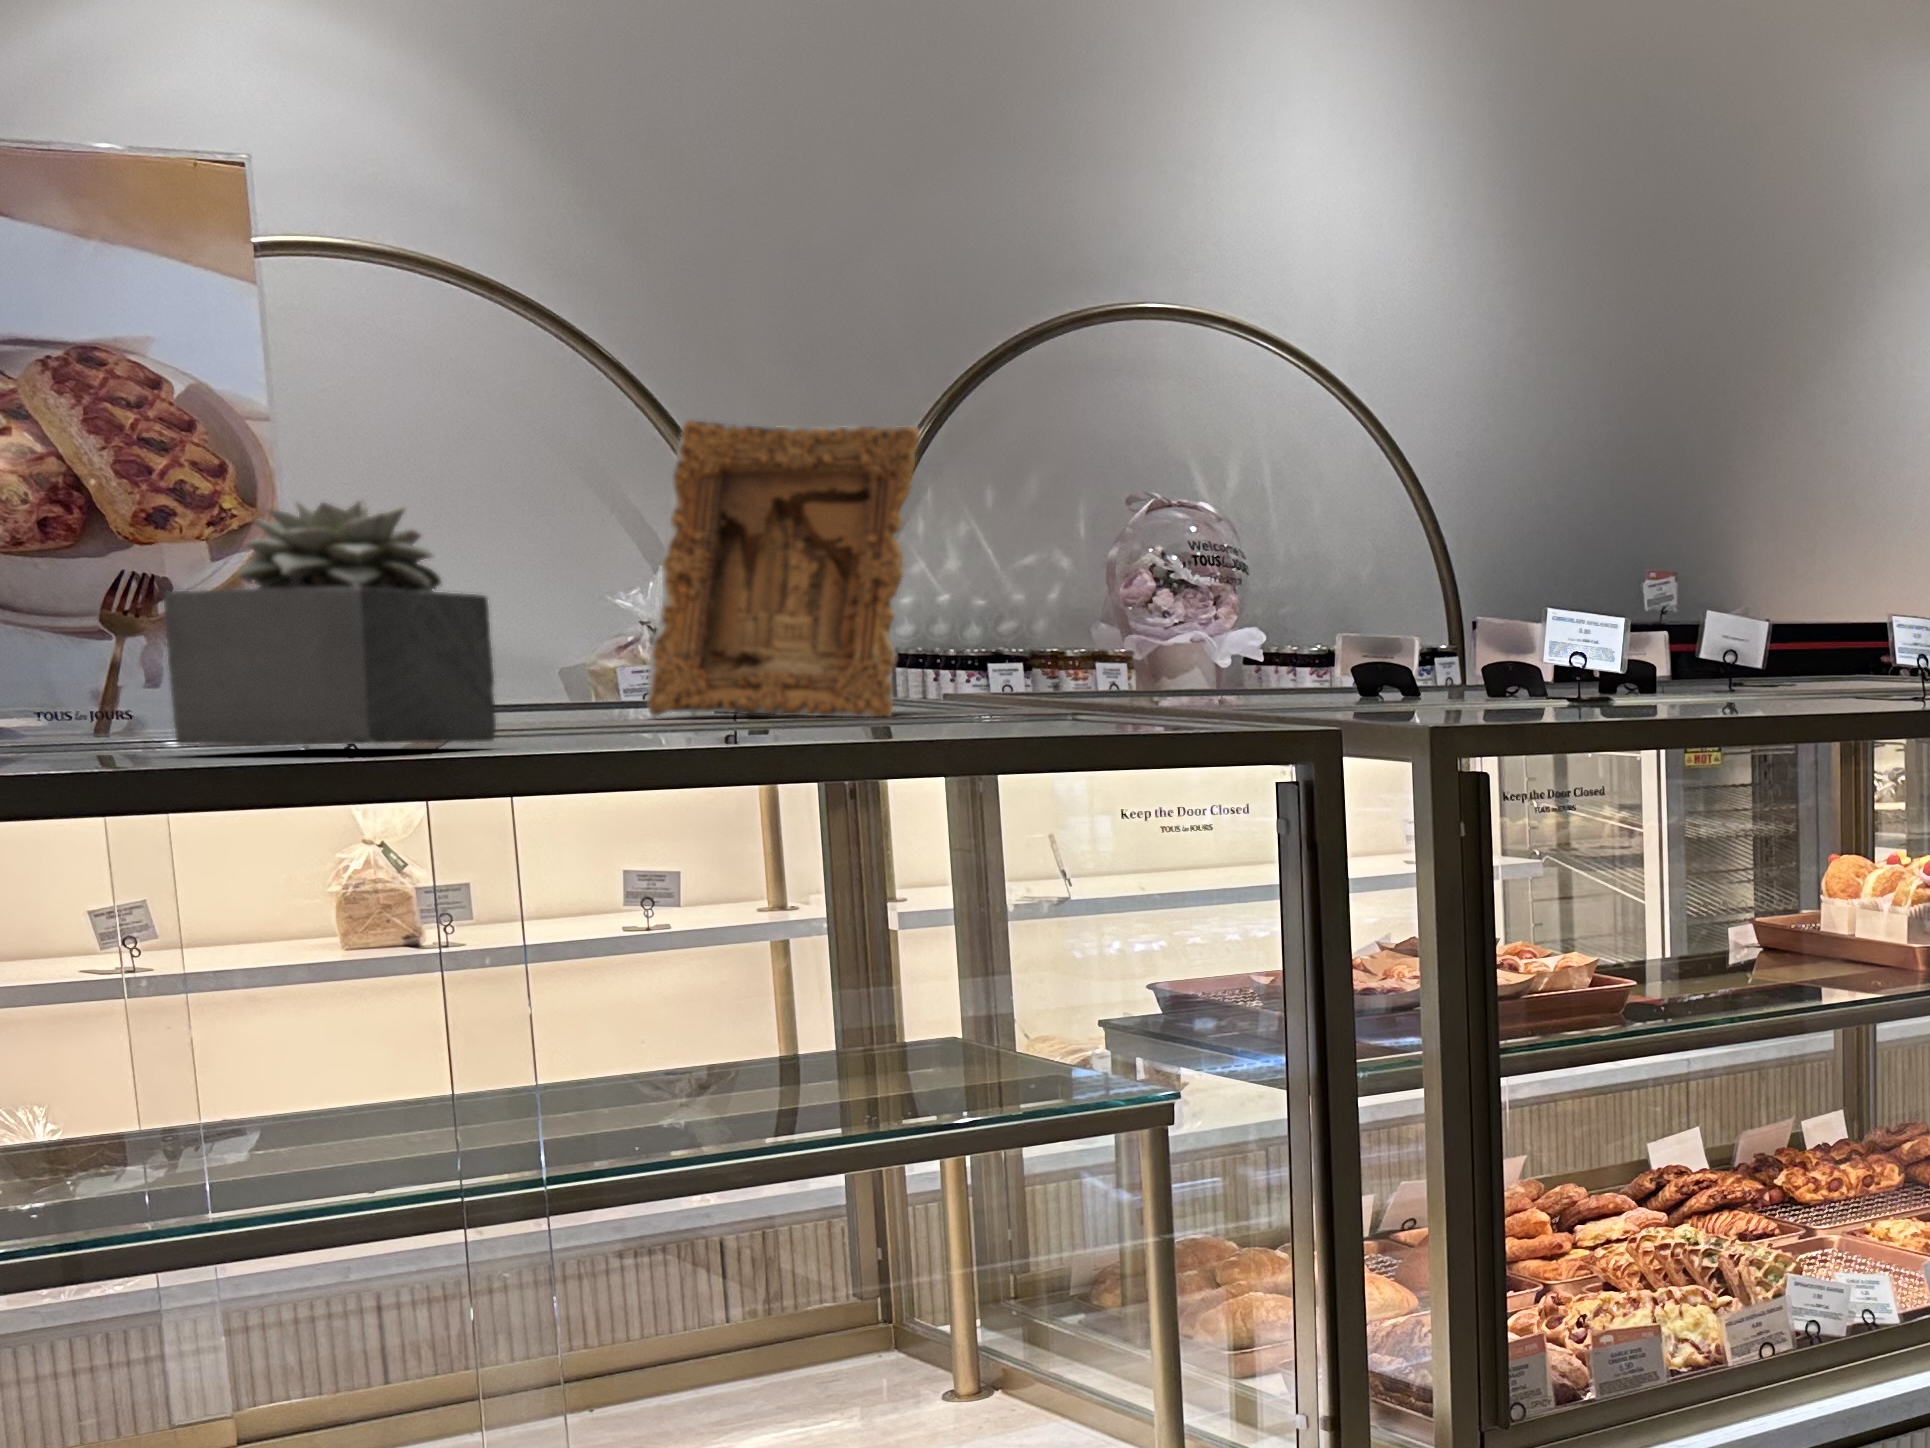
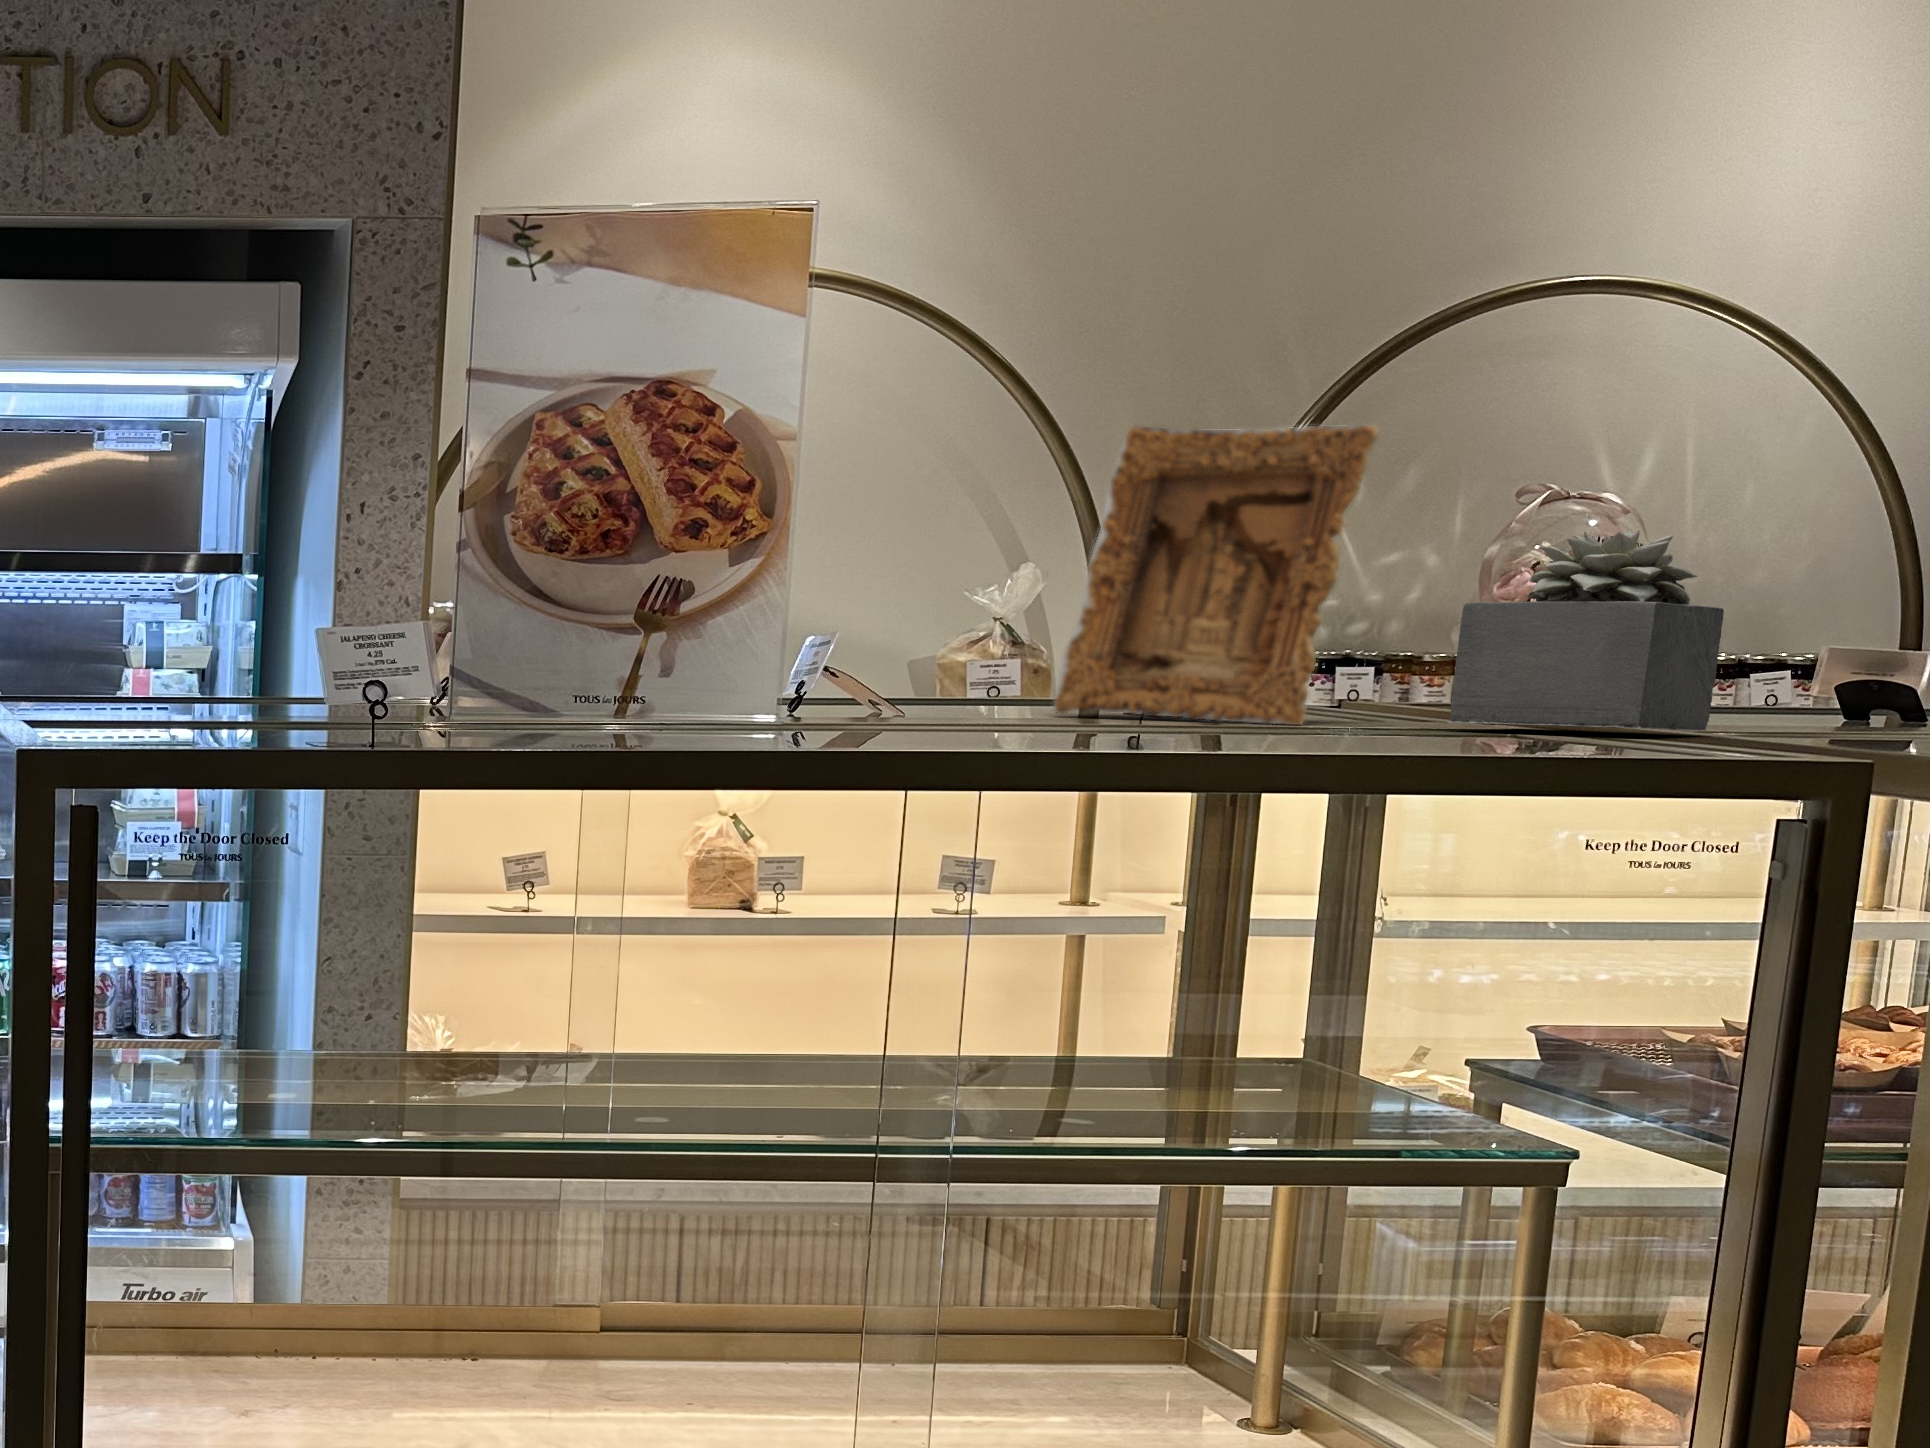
succulent plant: present [164,500,496,746] -> present [1449,529,1724,731]

